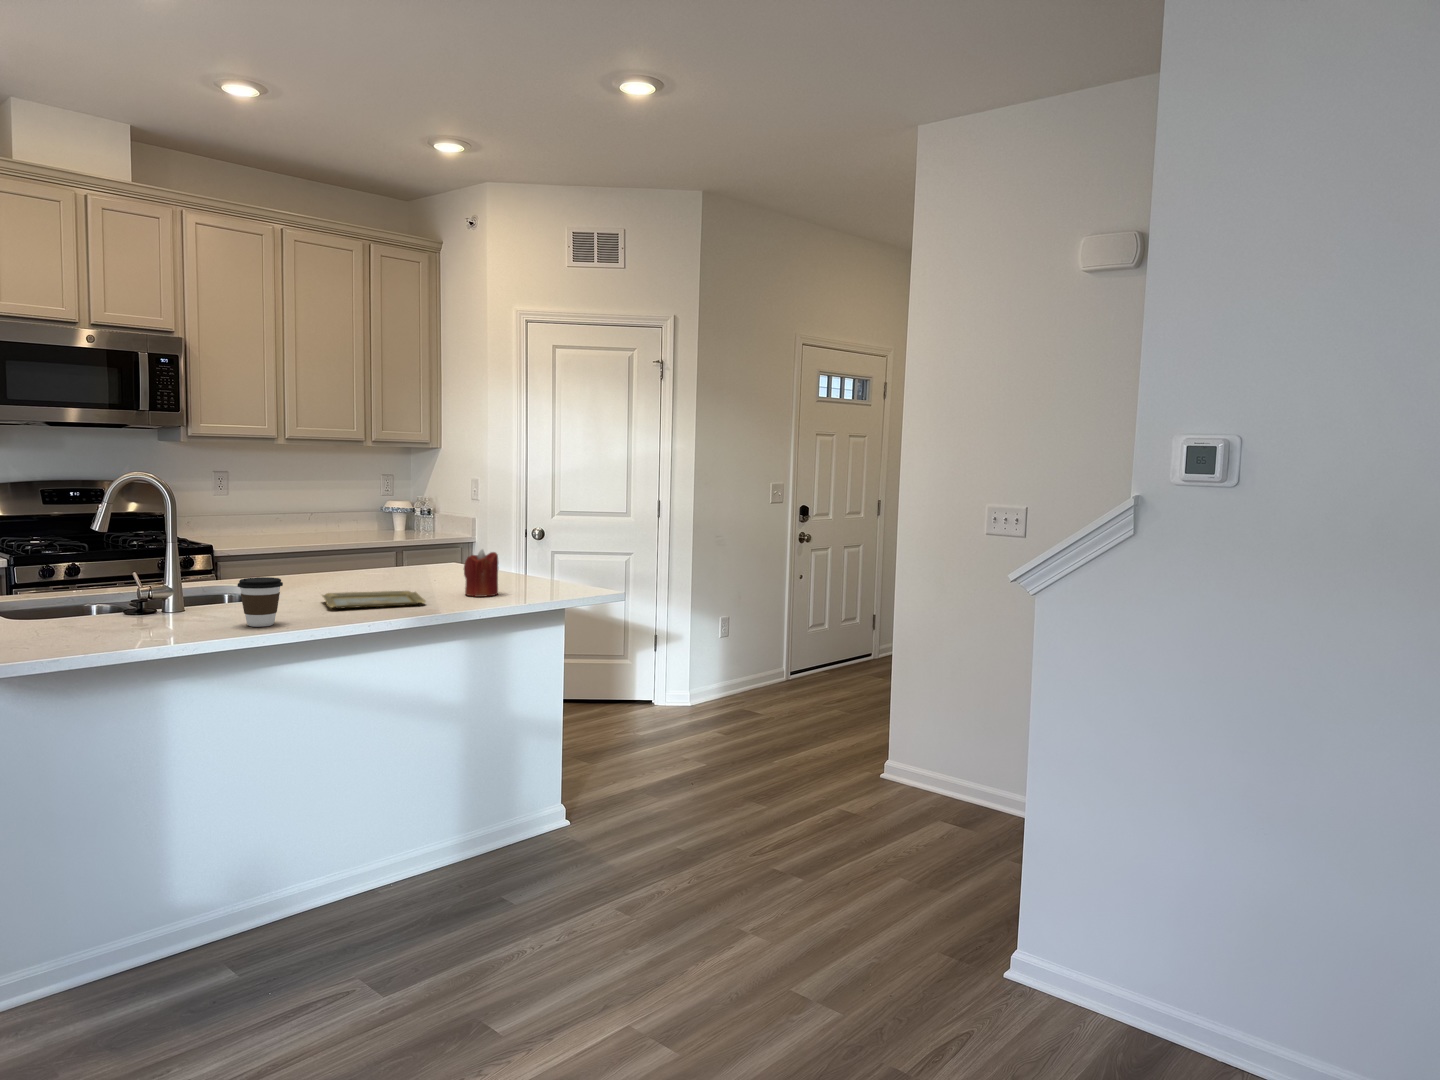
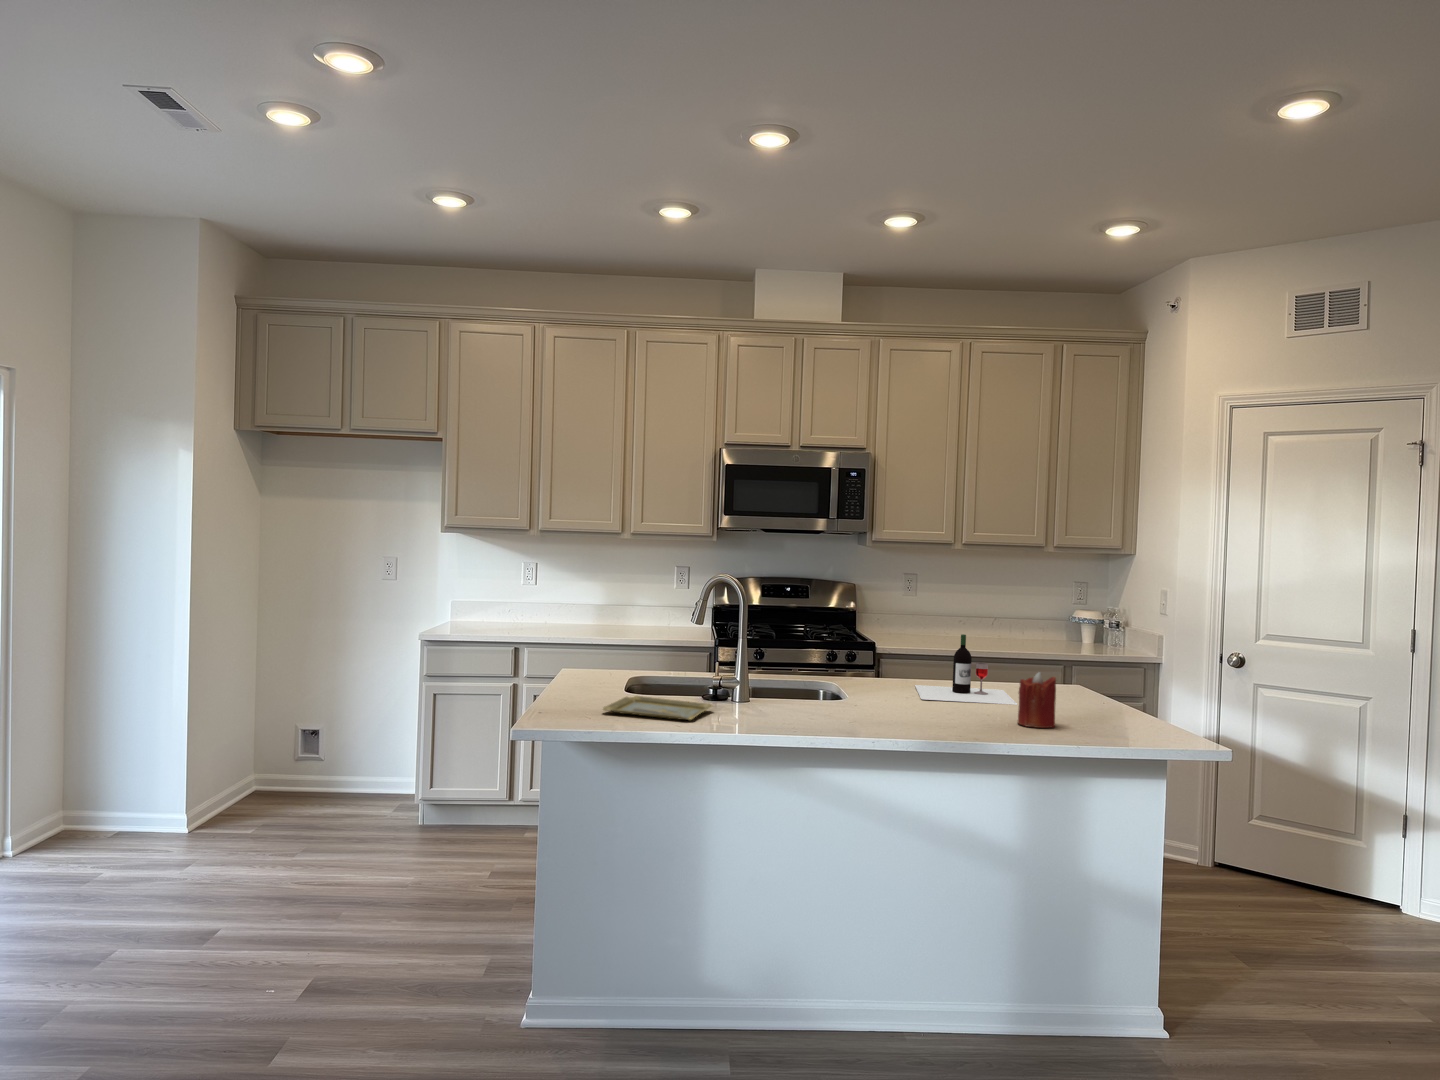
wine bottle: none [321,524,438,588] -> present [915,634,1017,705]
coffee cup: present [237,577,283,627] -> none [760,677,800,725]
tray: present [322,591,426,608] -> present [603,696,713,720]

